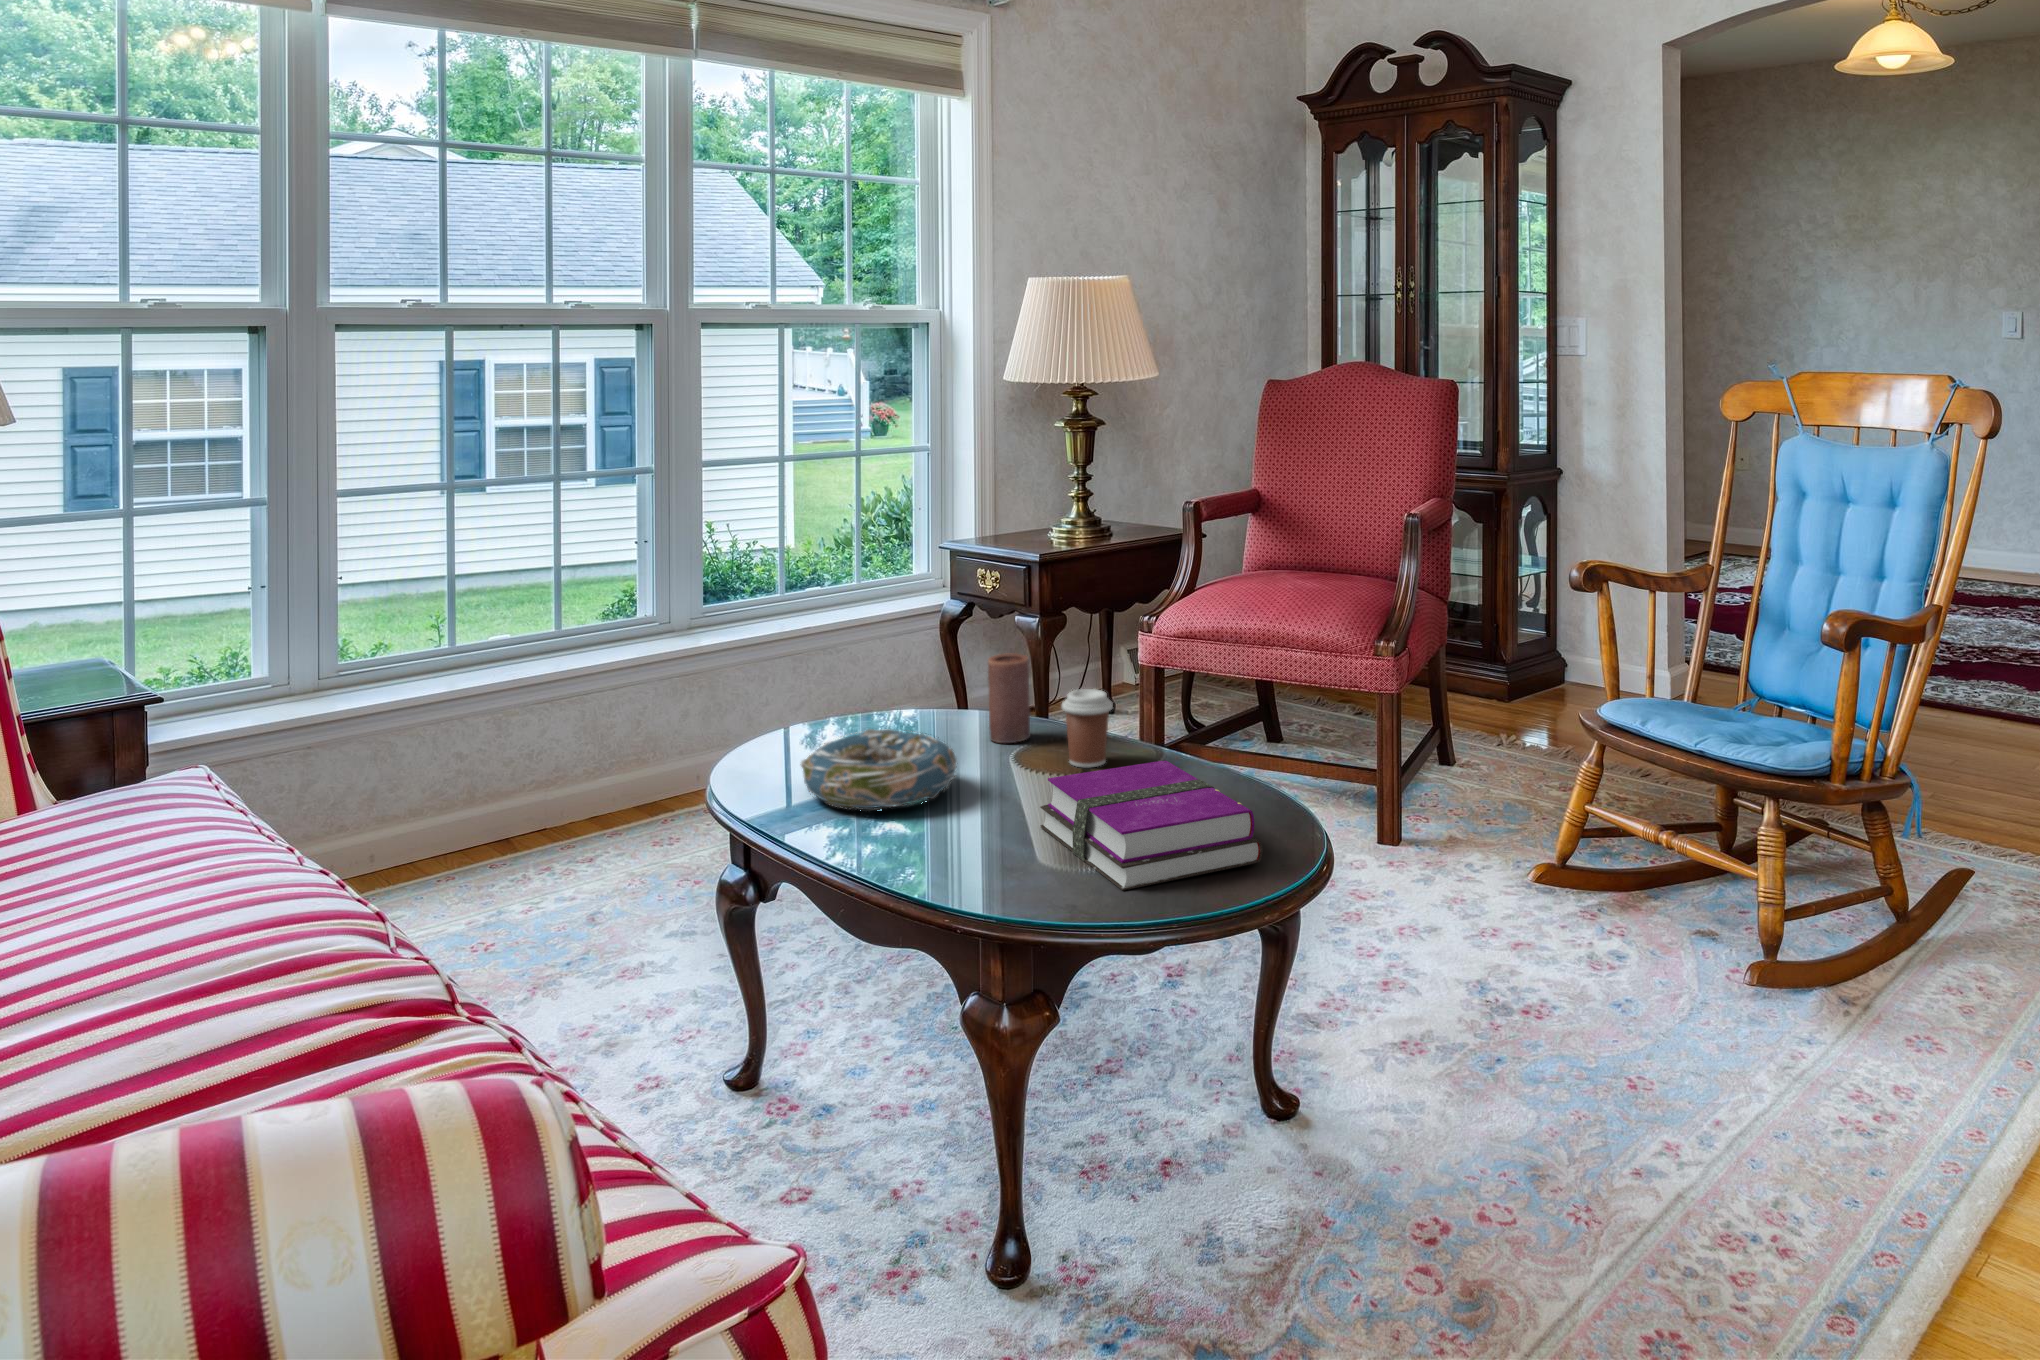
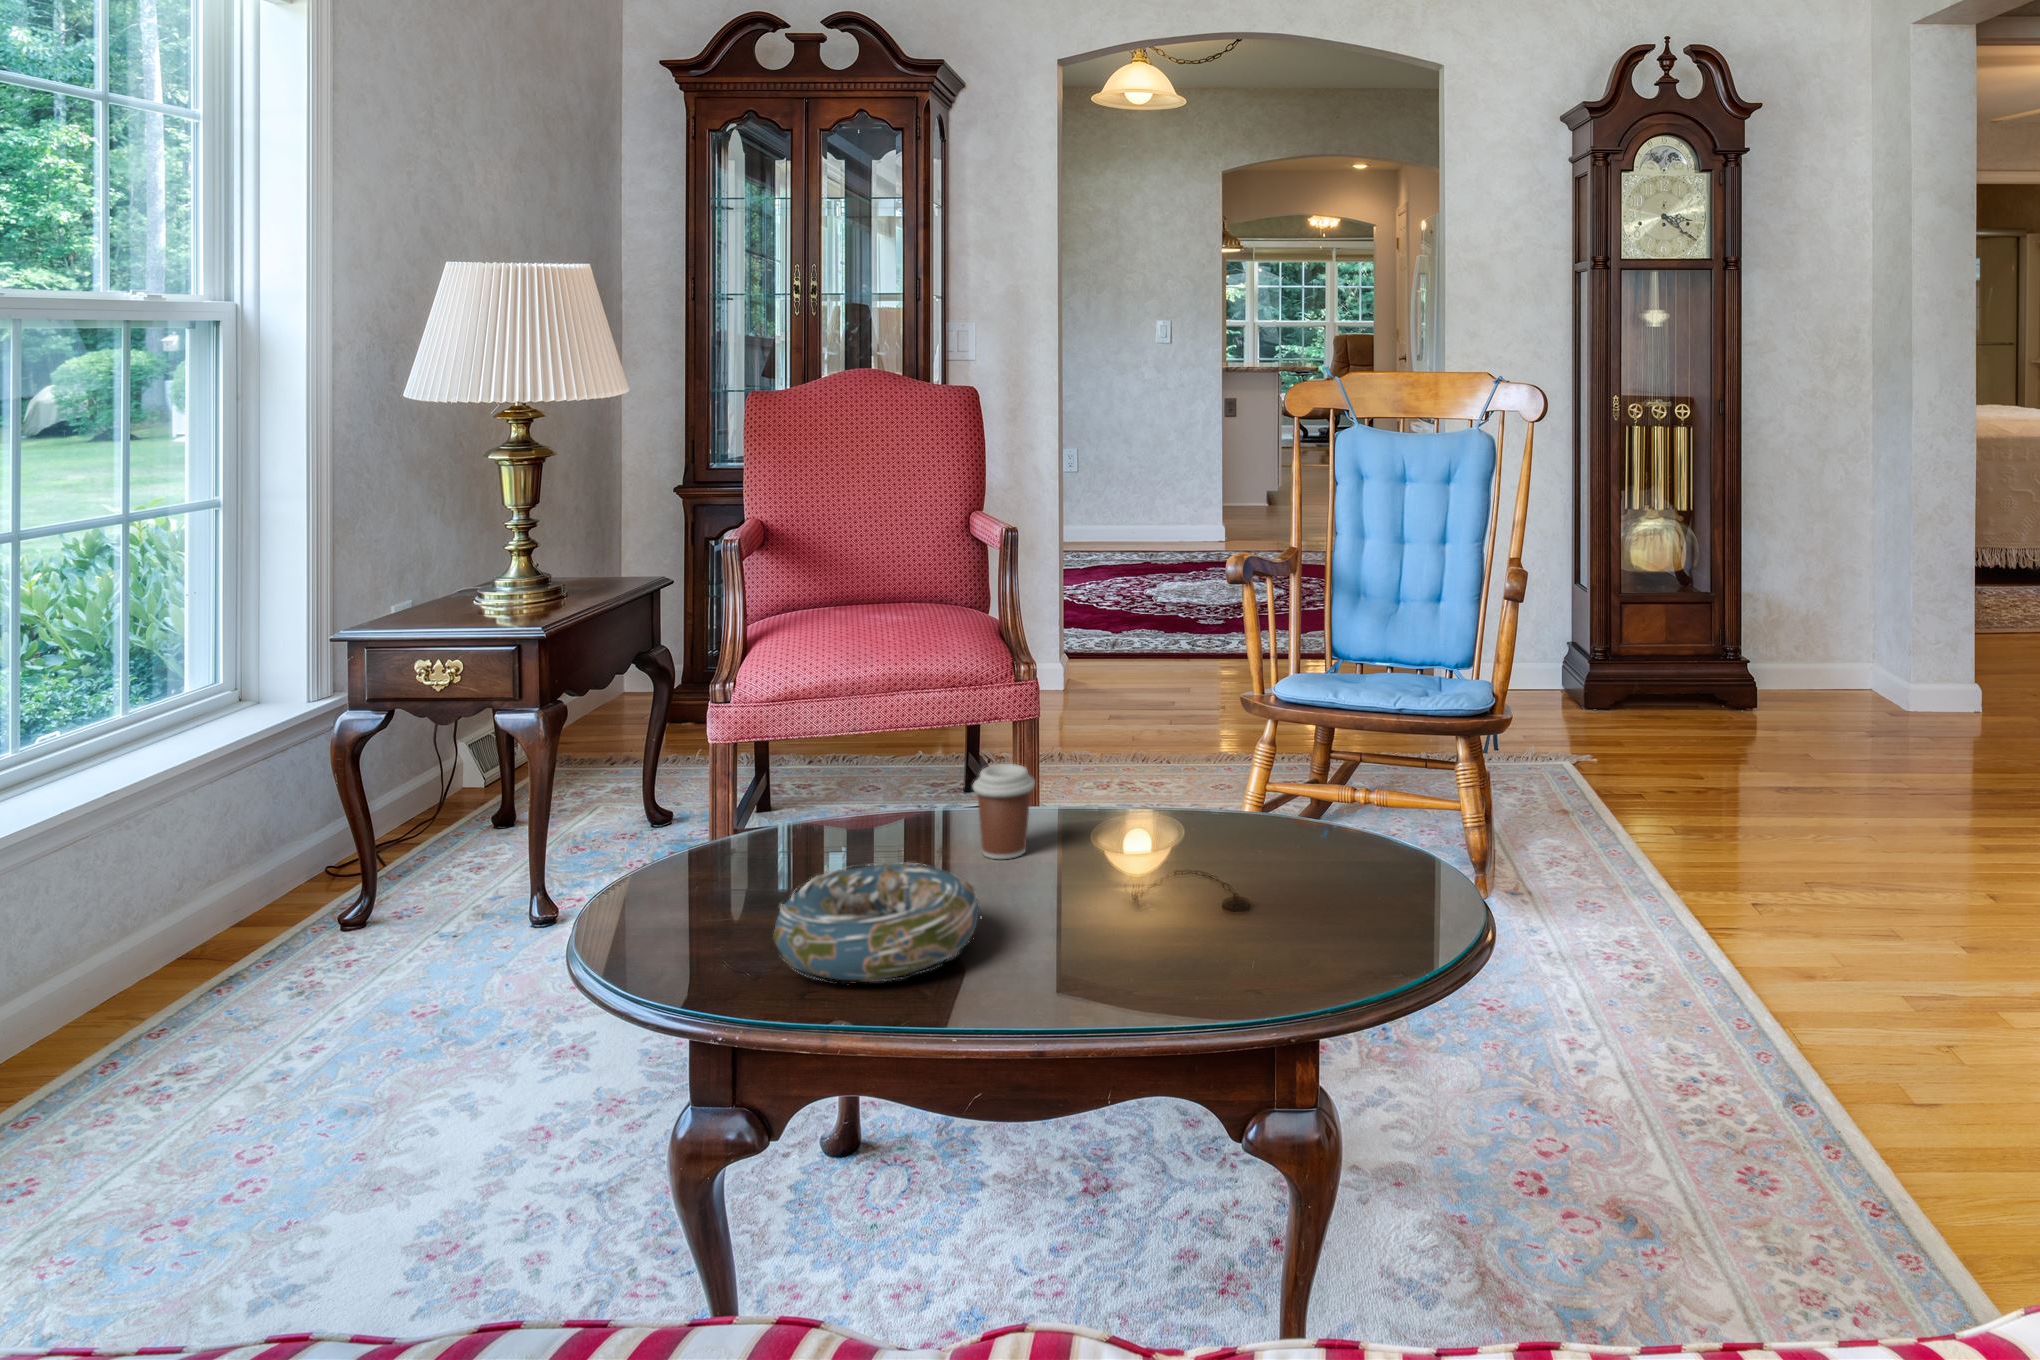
candle: present [988,654,1030,743] -> none [836,745,889,861]
hardback book: present [1040,761,1263,891] -> none [1123,817,1373,952]

